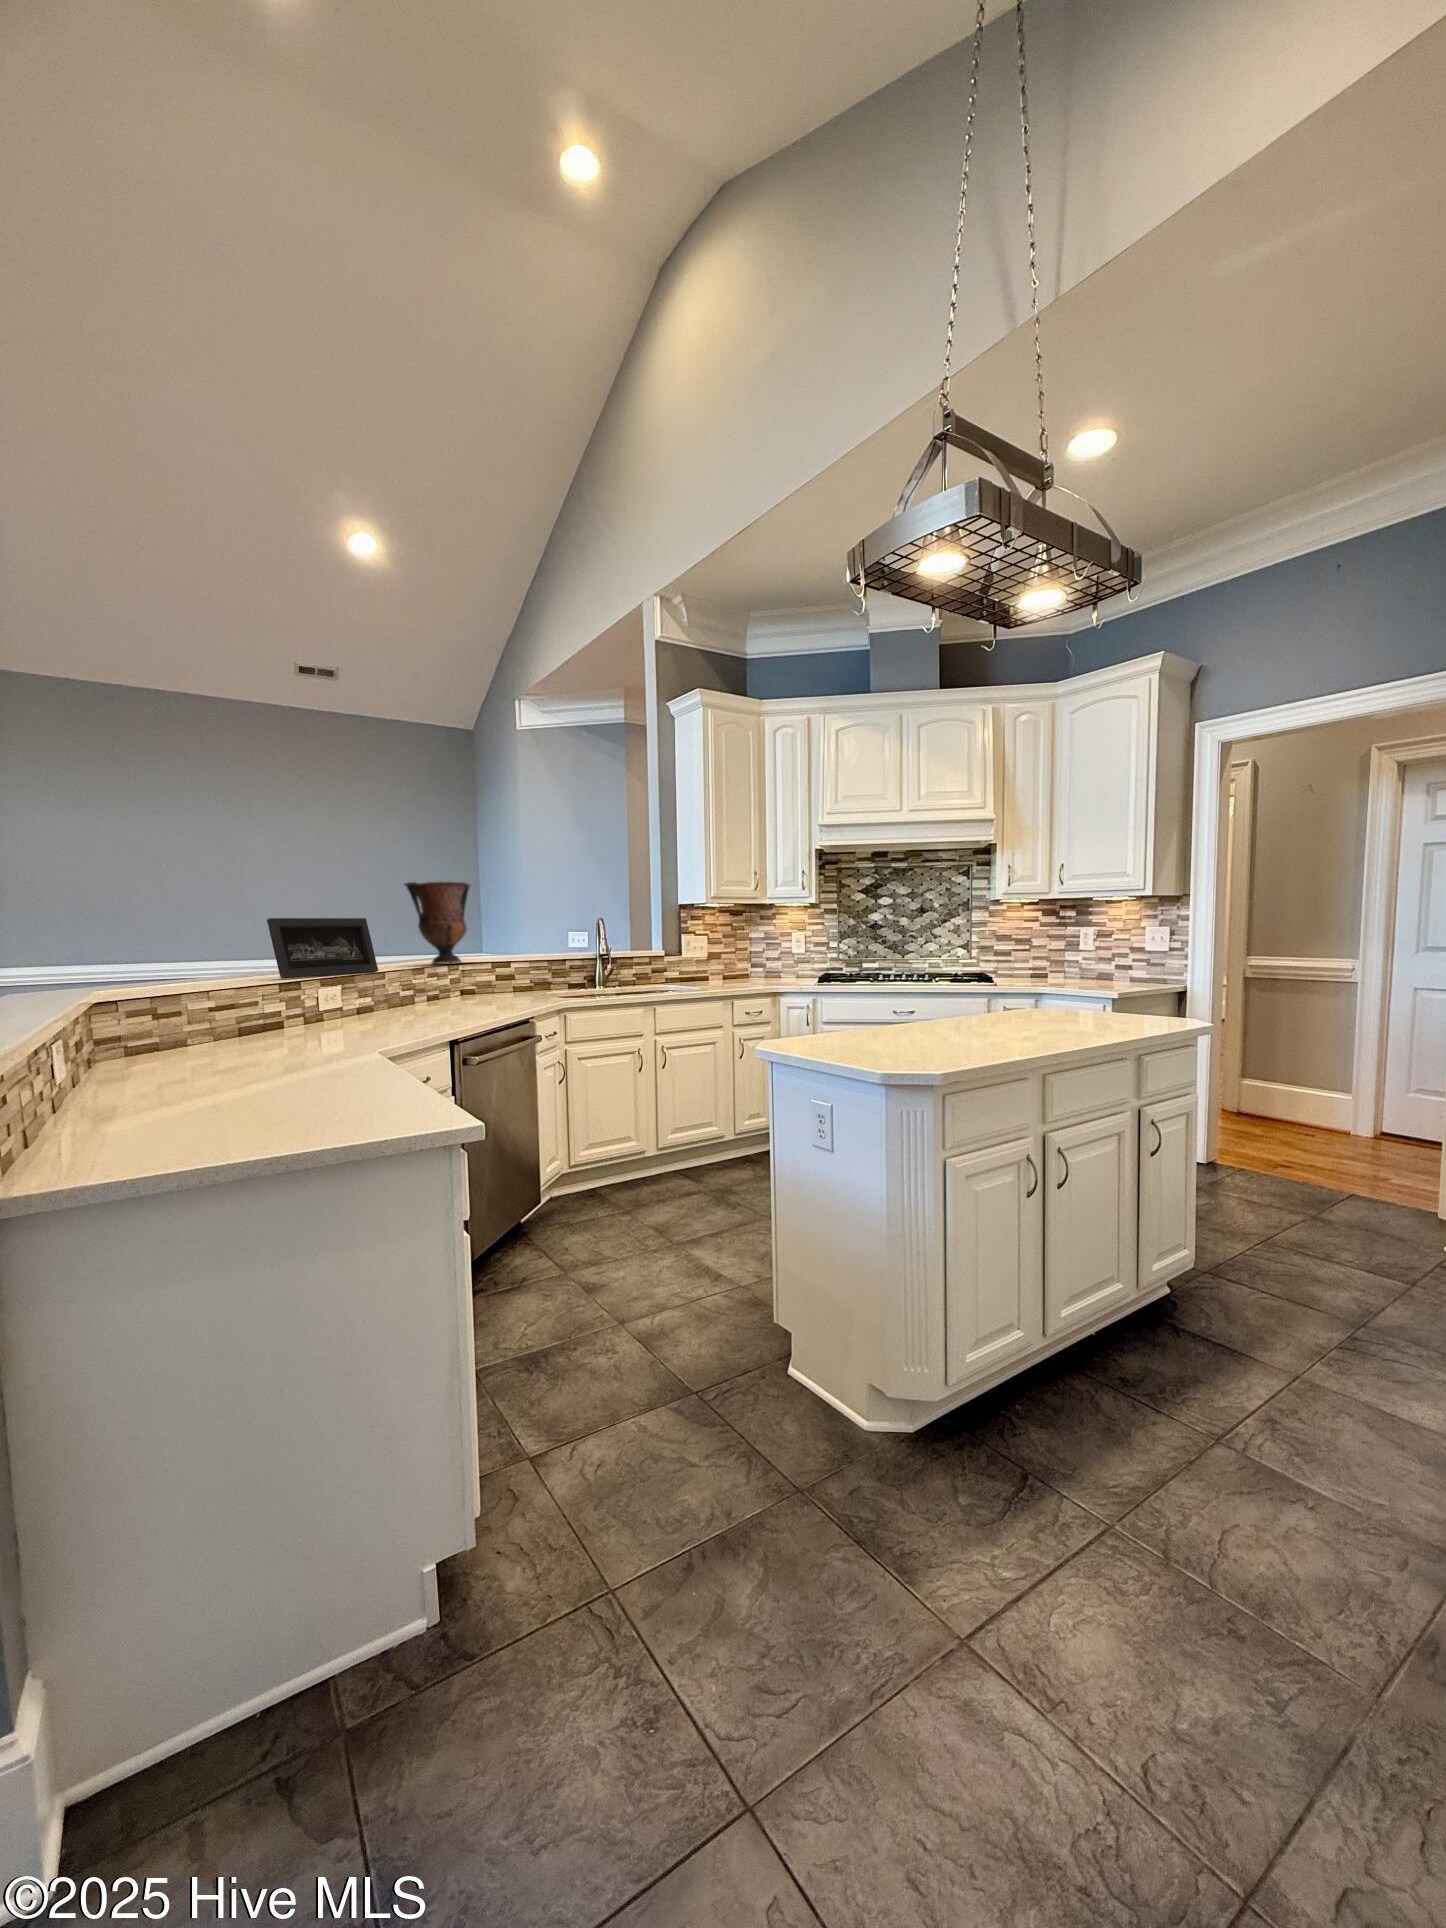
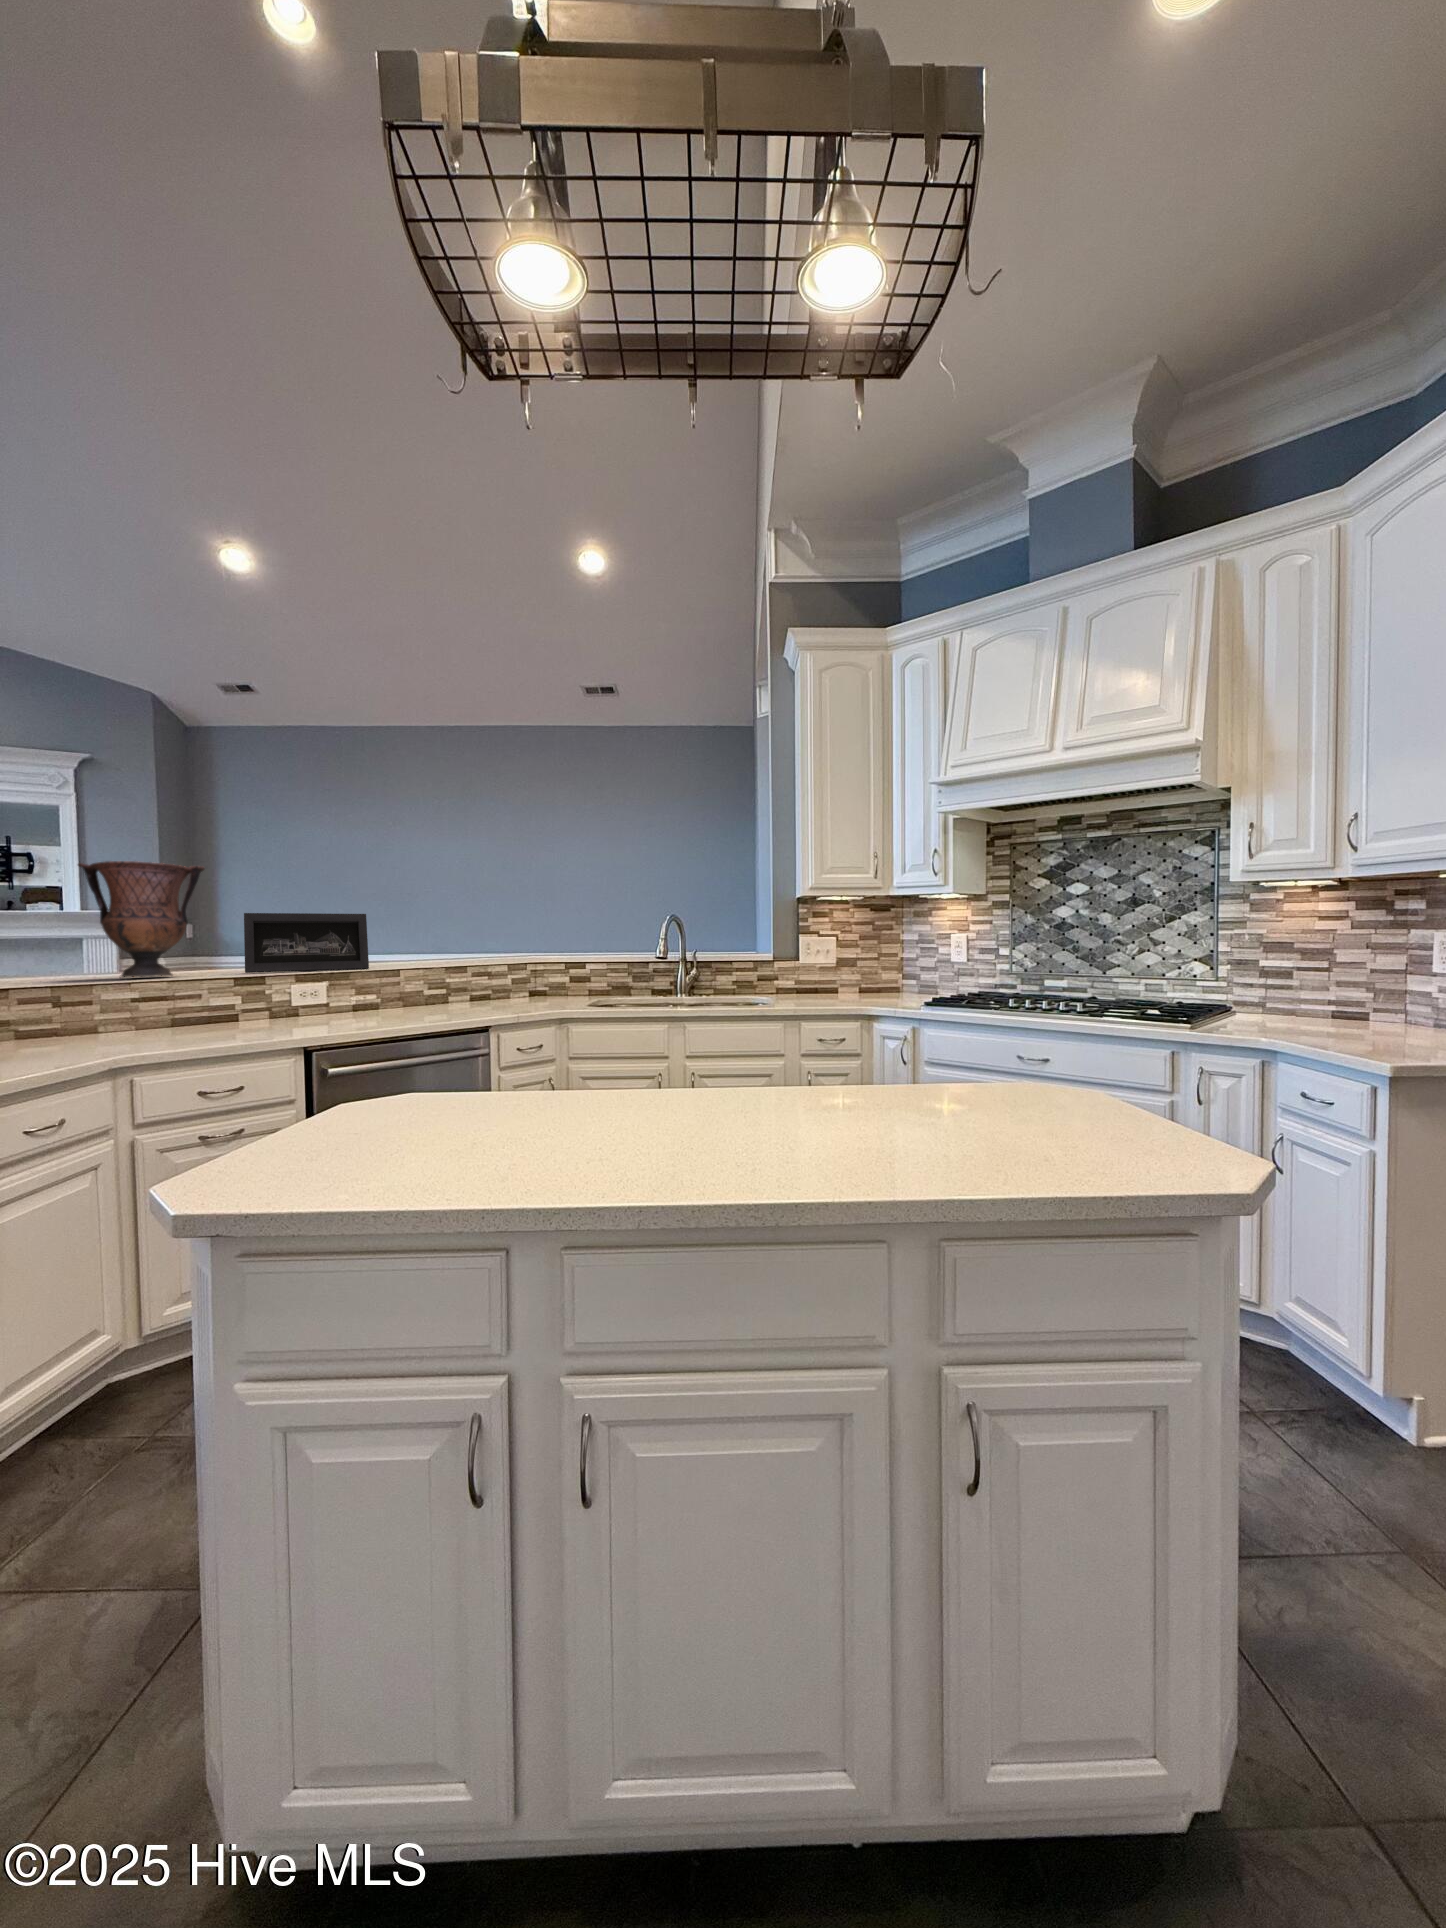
vase: present [404,881,470,964] -> present [78,861,204,977]

